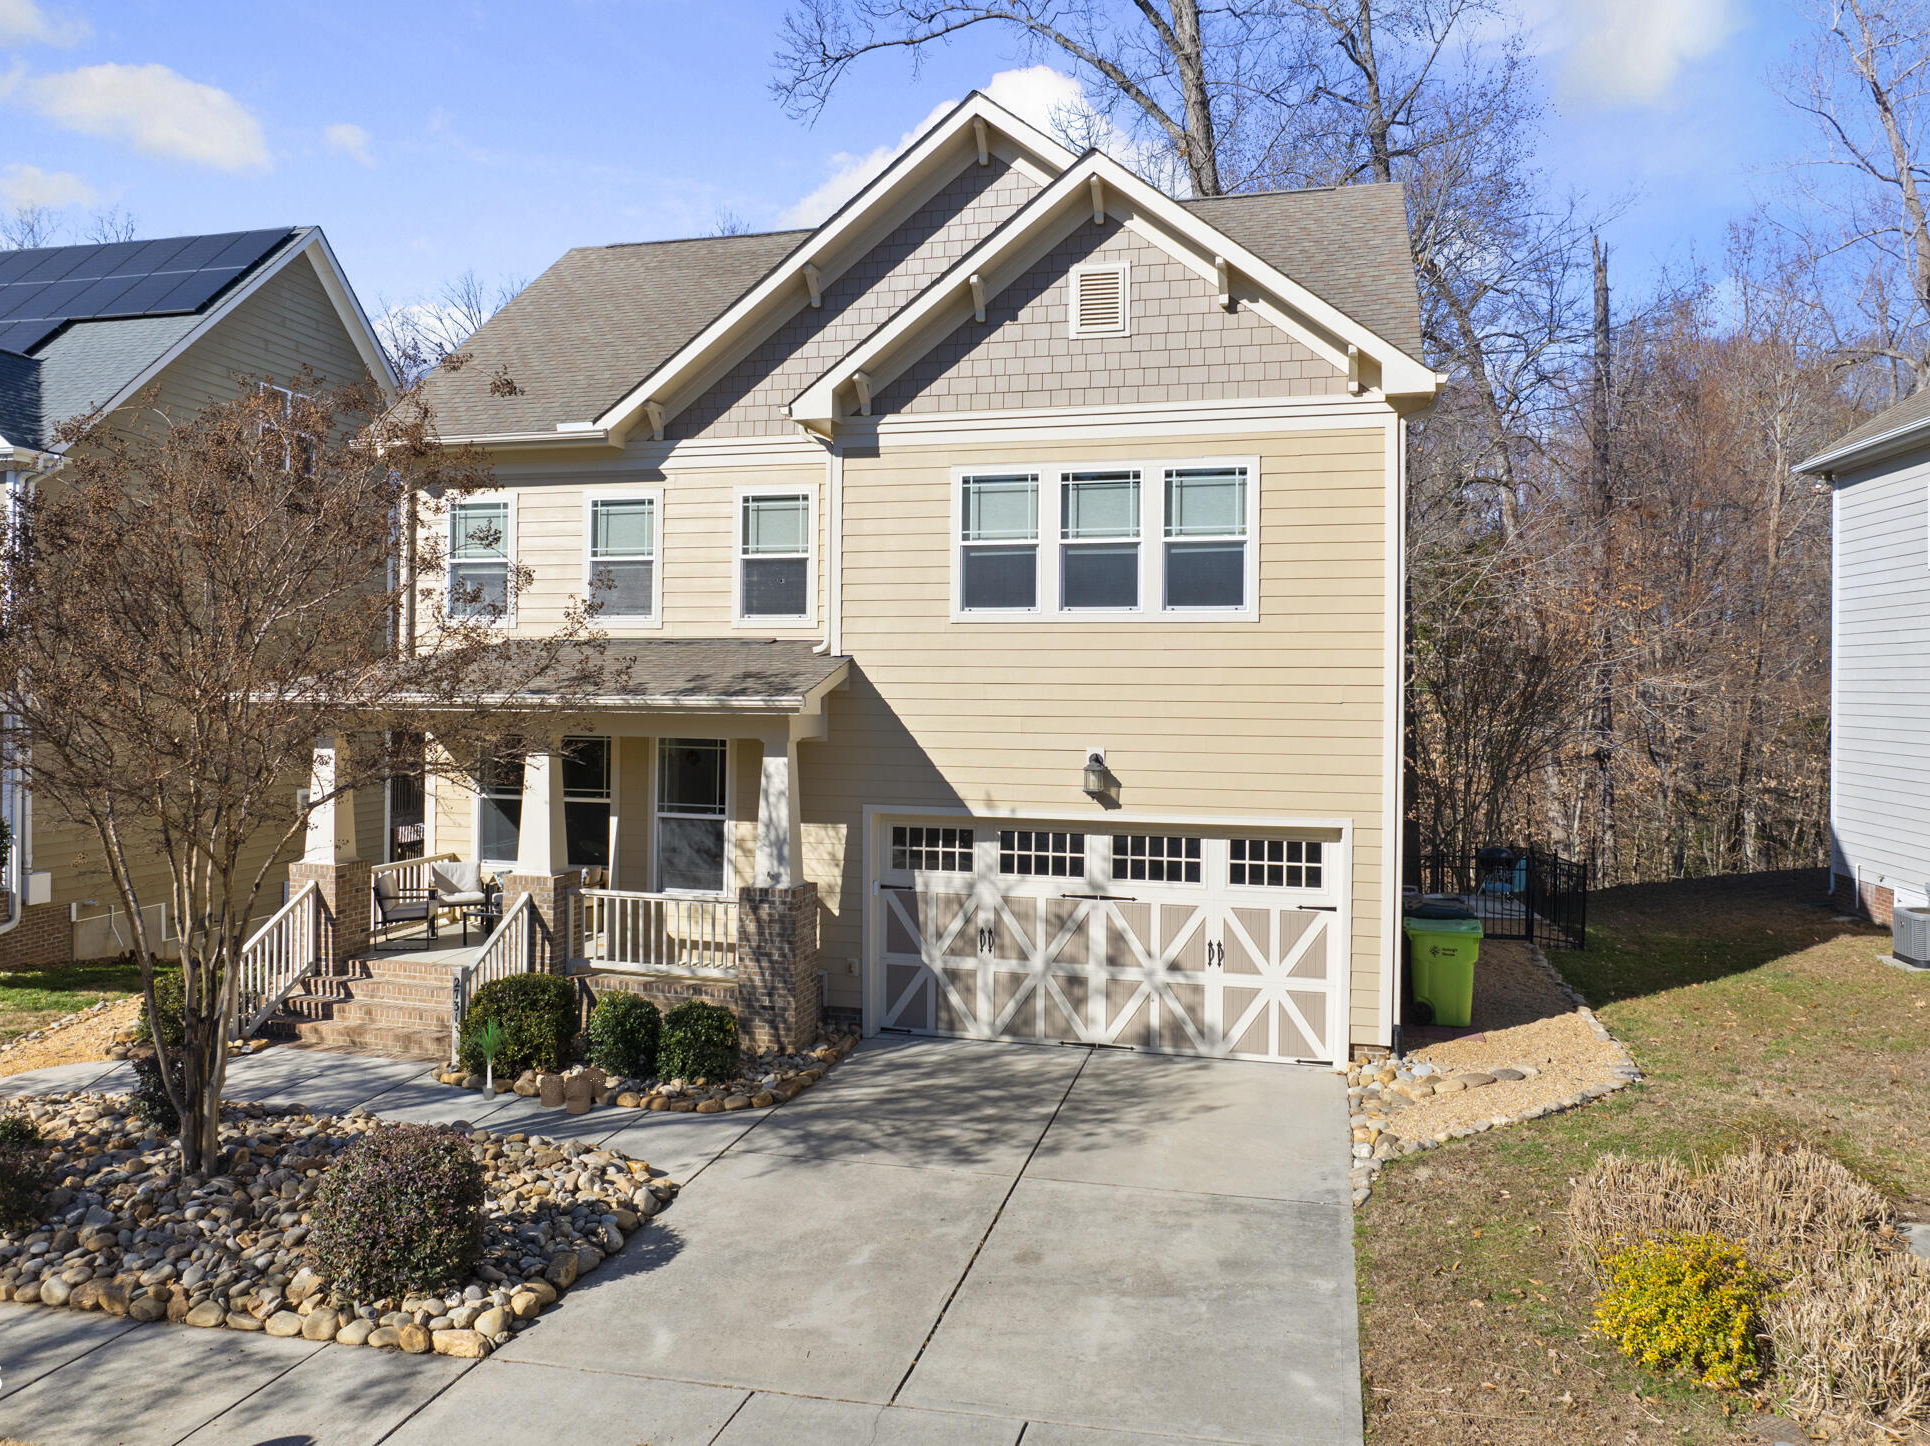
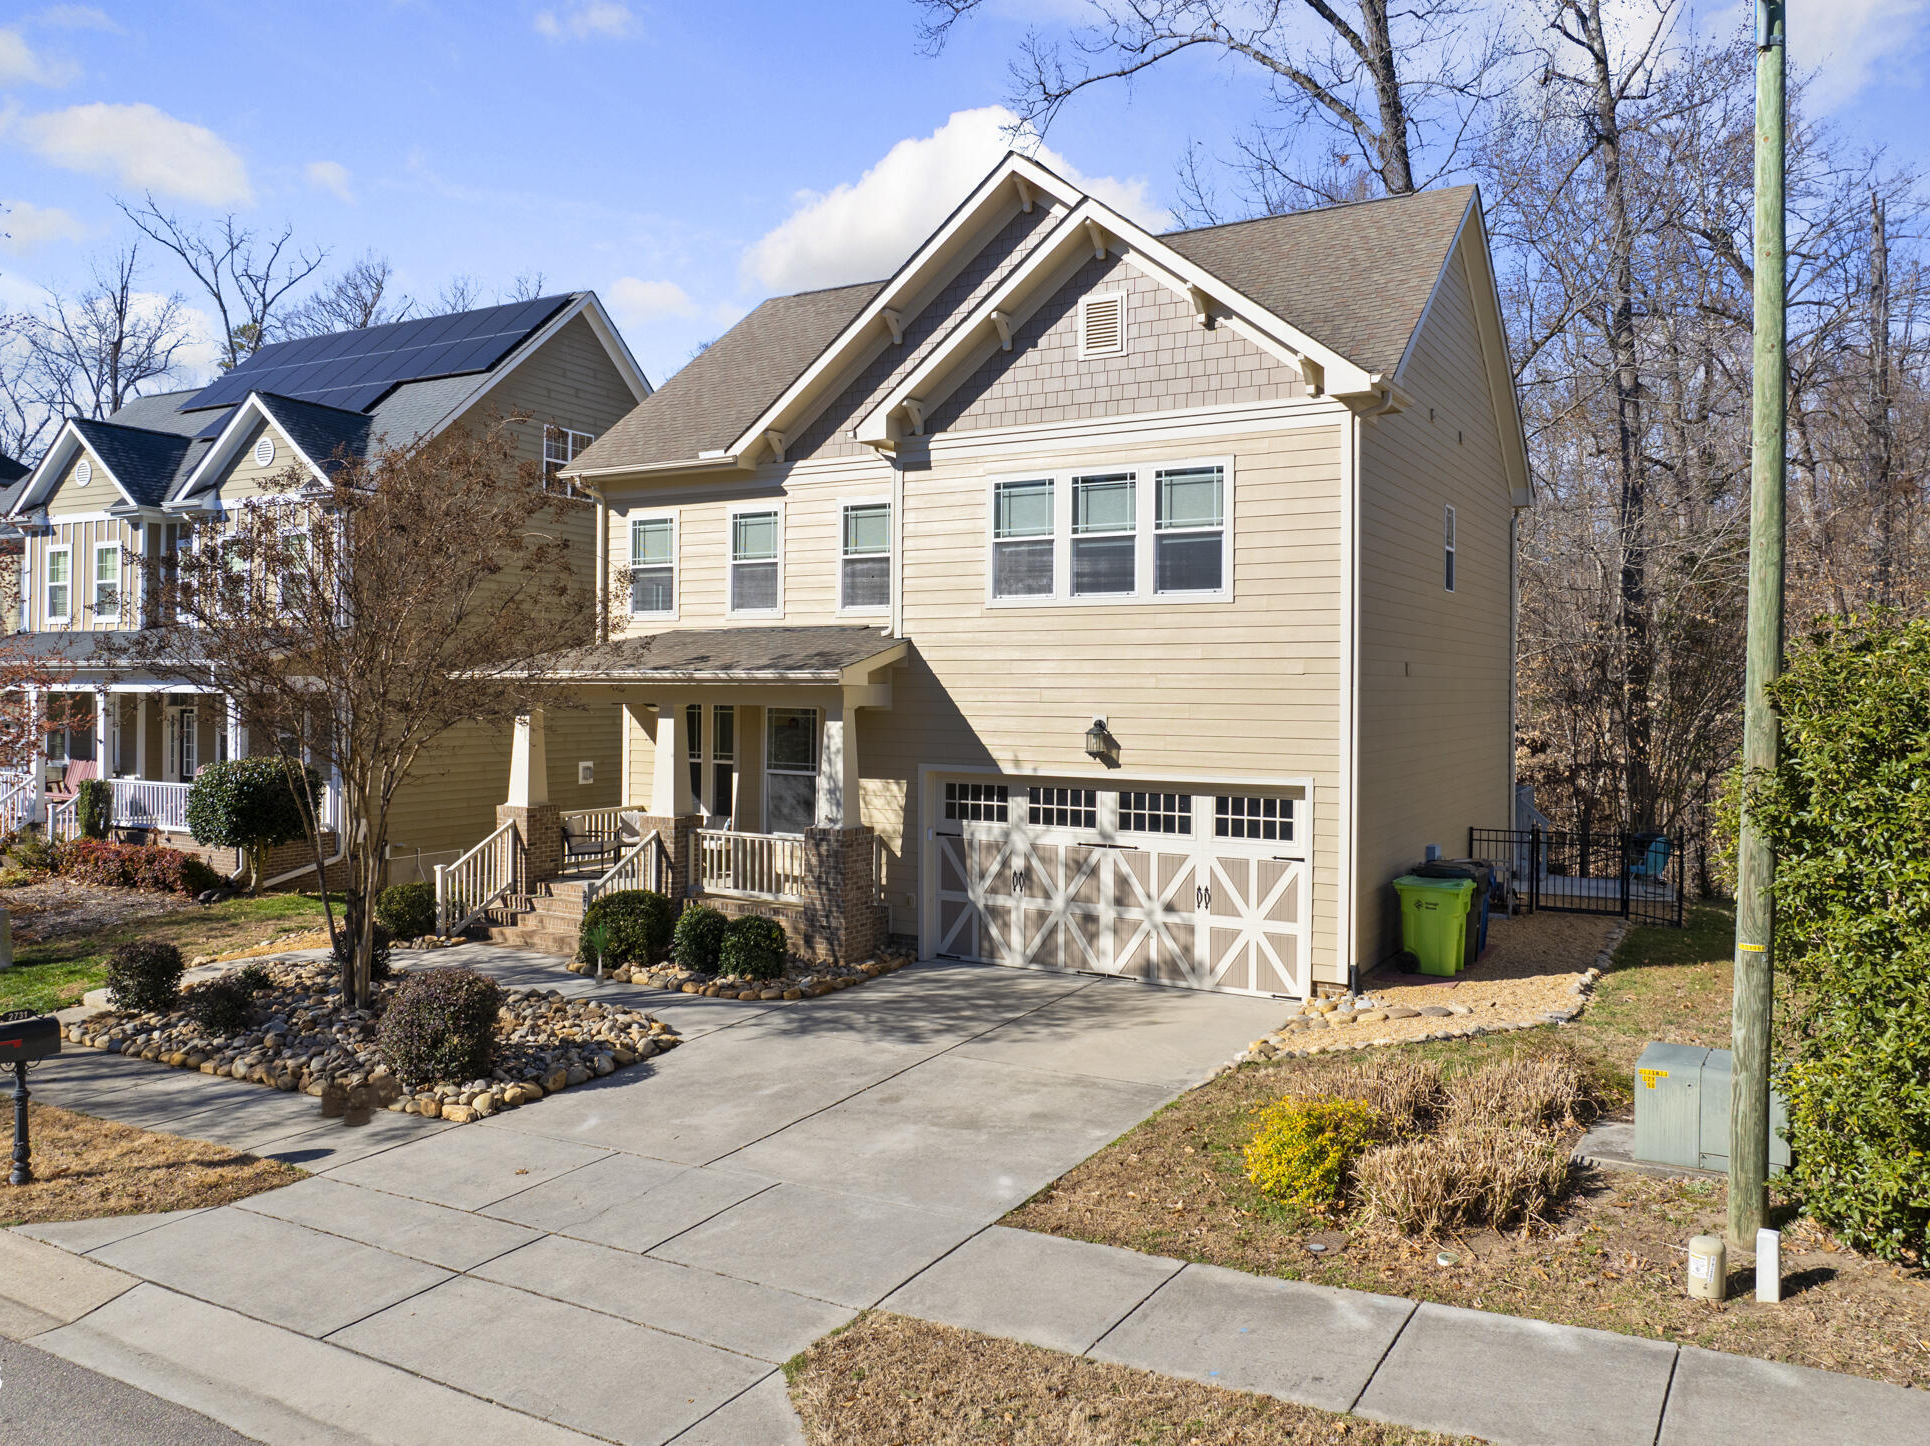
woven basket: present [540,1065,607,1114] -> present [321,1074,399,1125]

